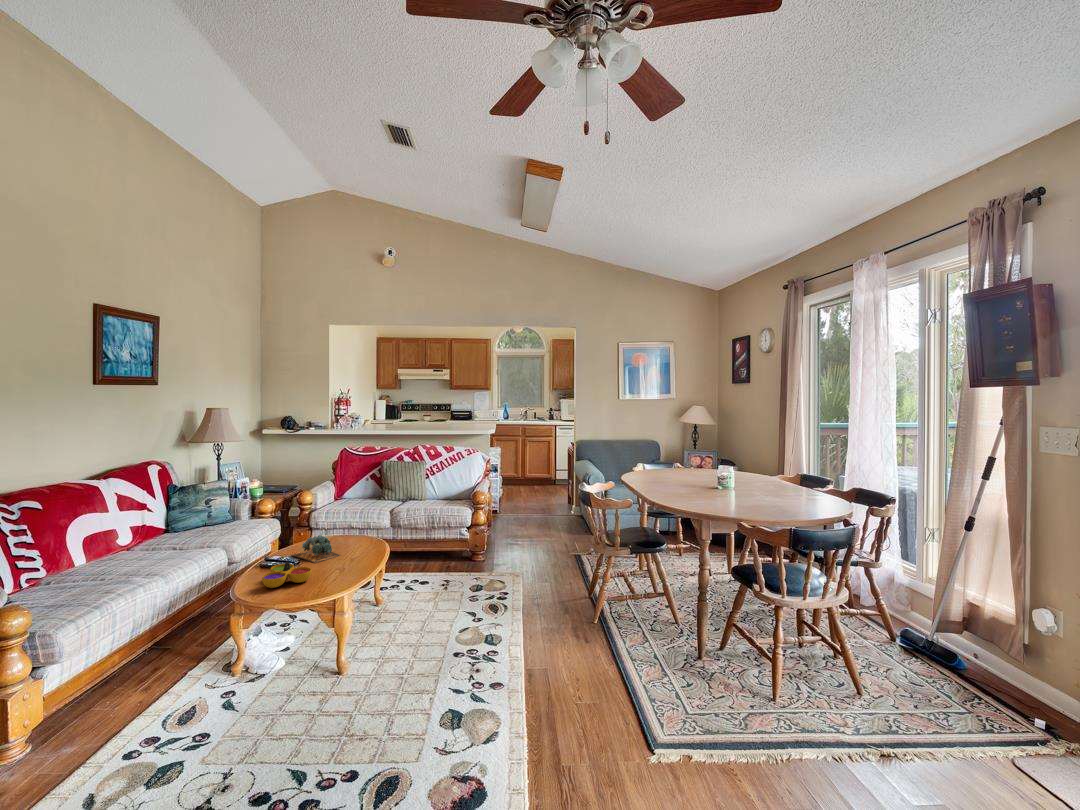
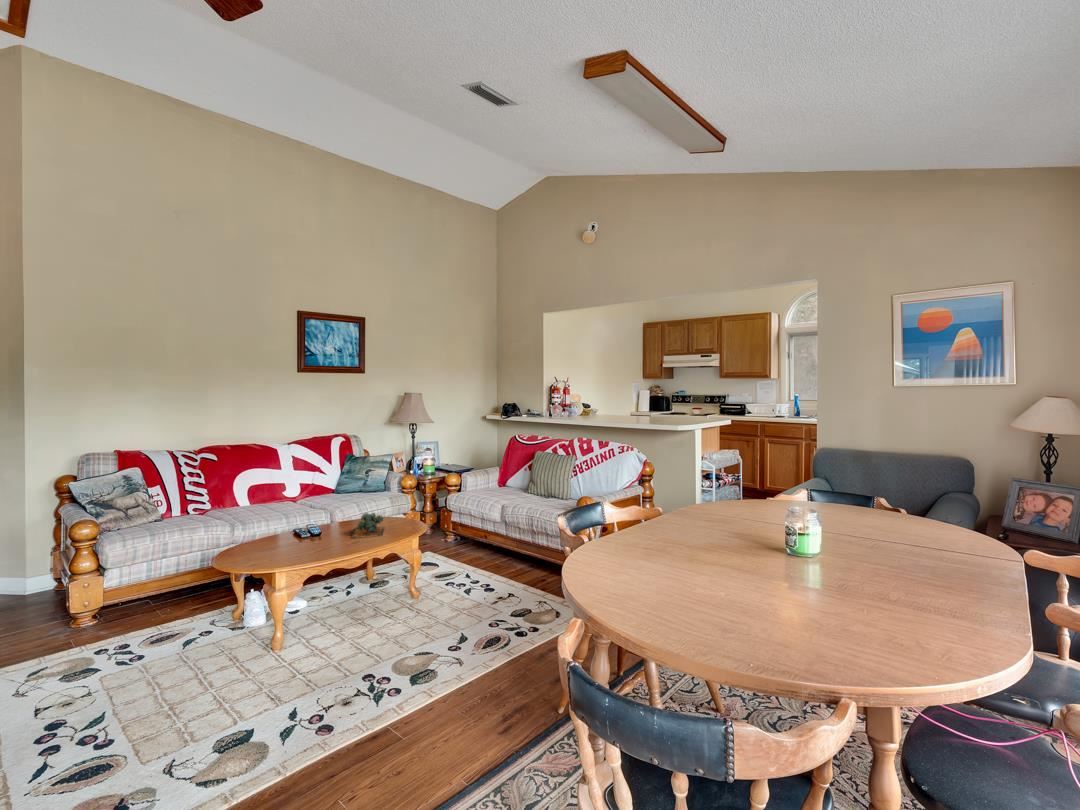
decorative bowl: present [262,562,311,588] -> none [270,530,314,552]

